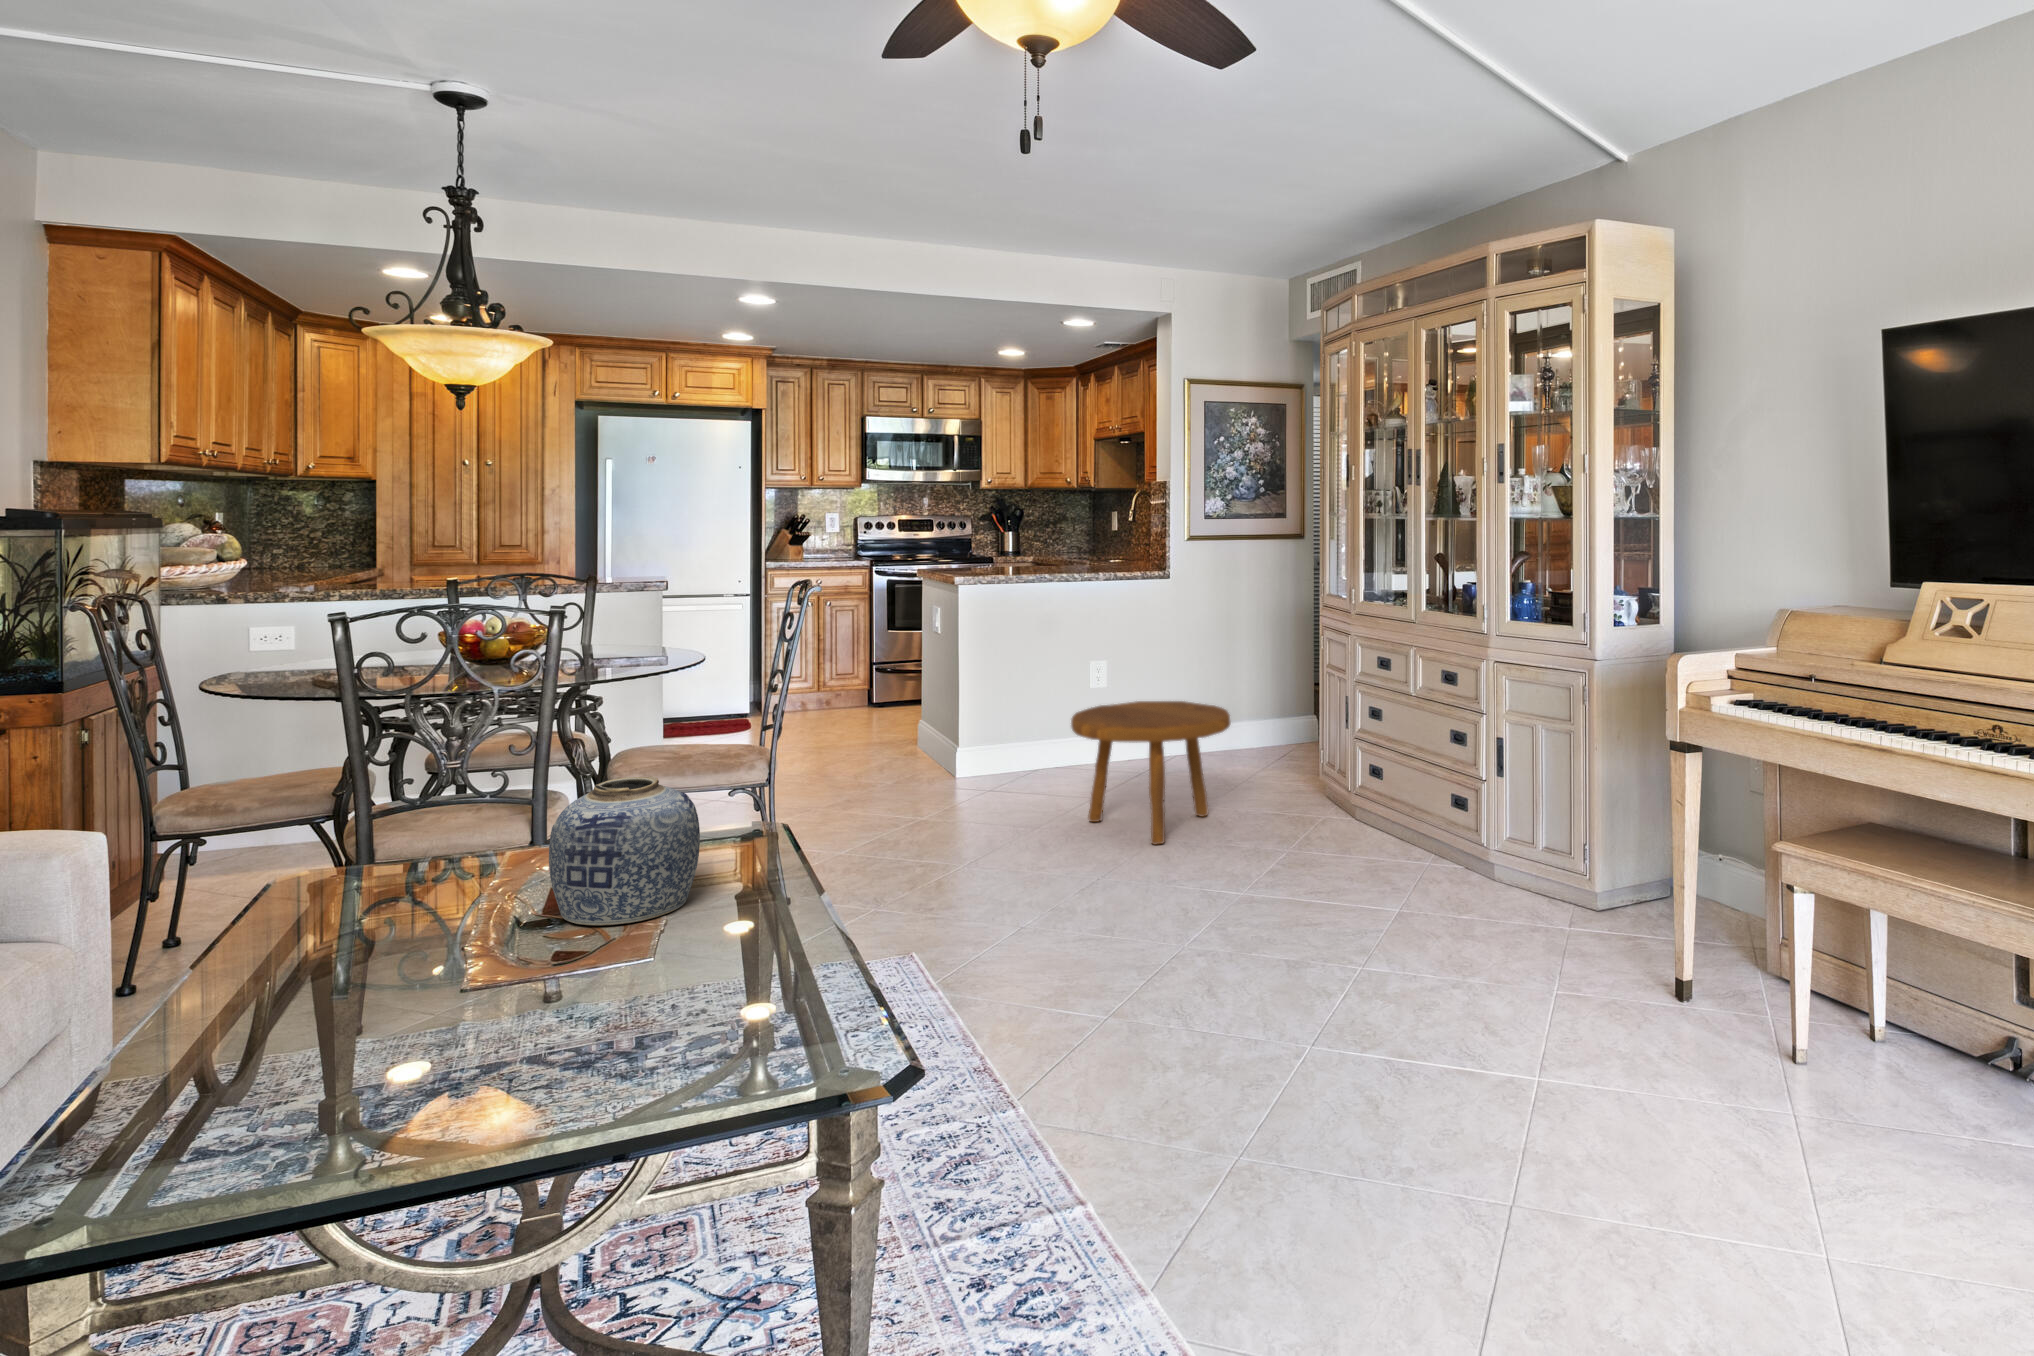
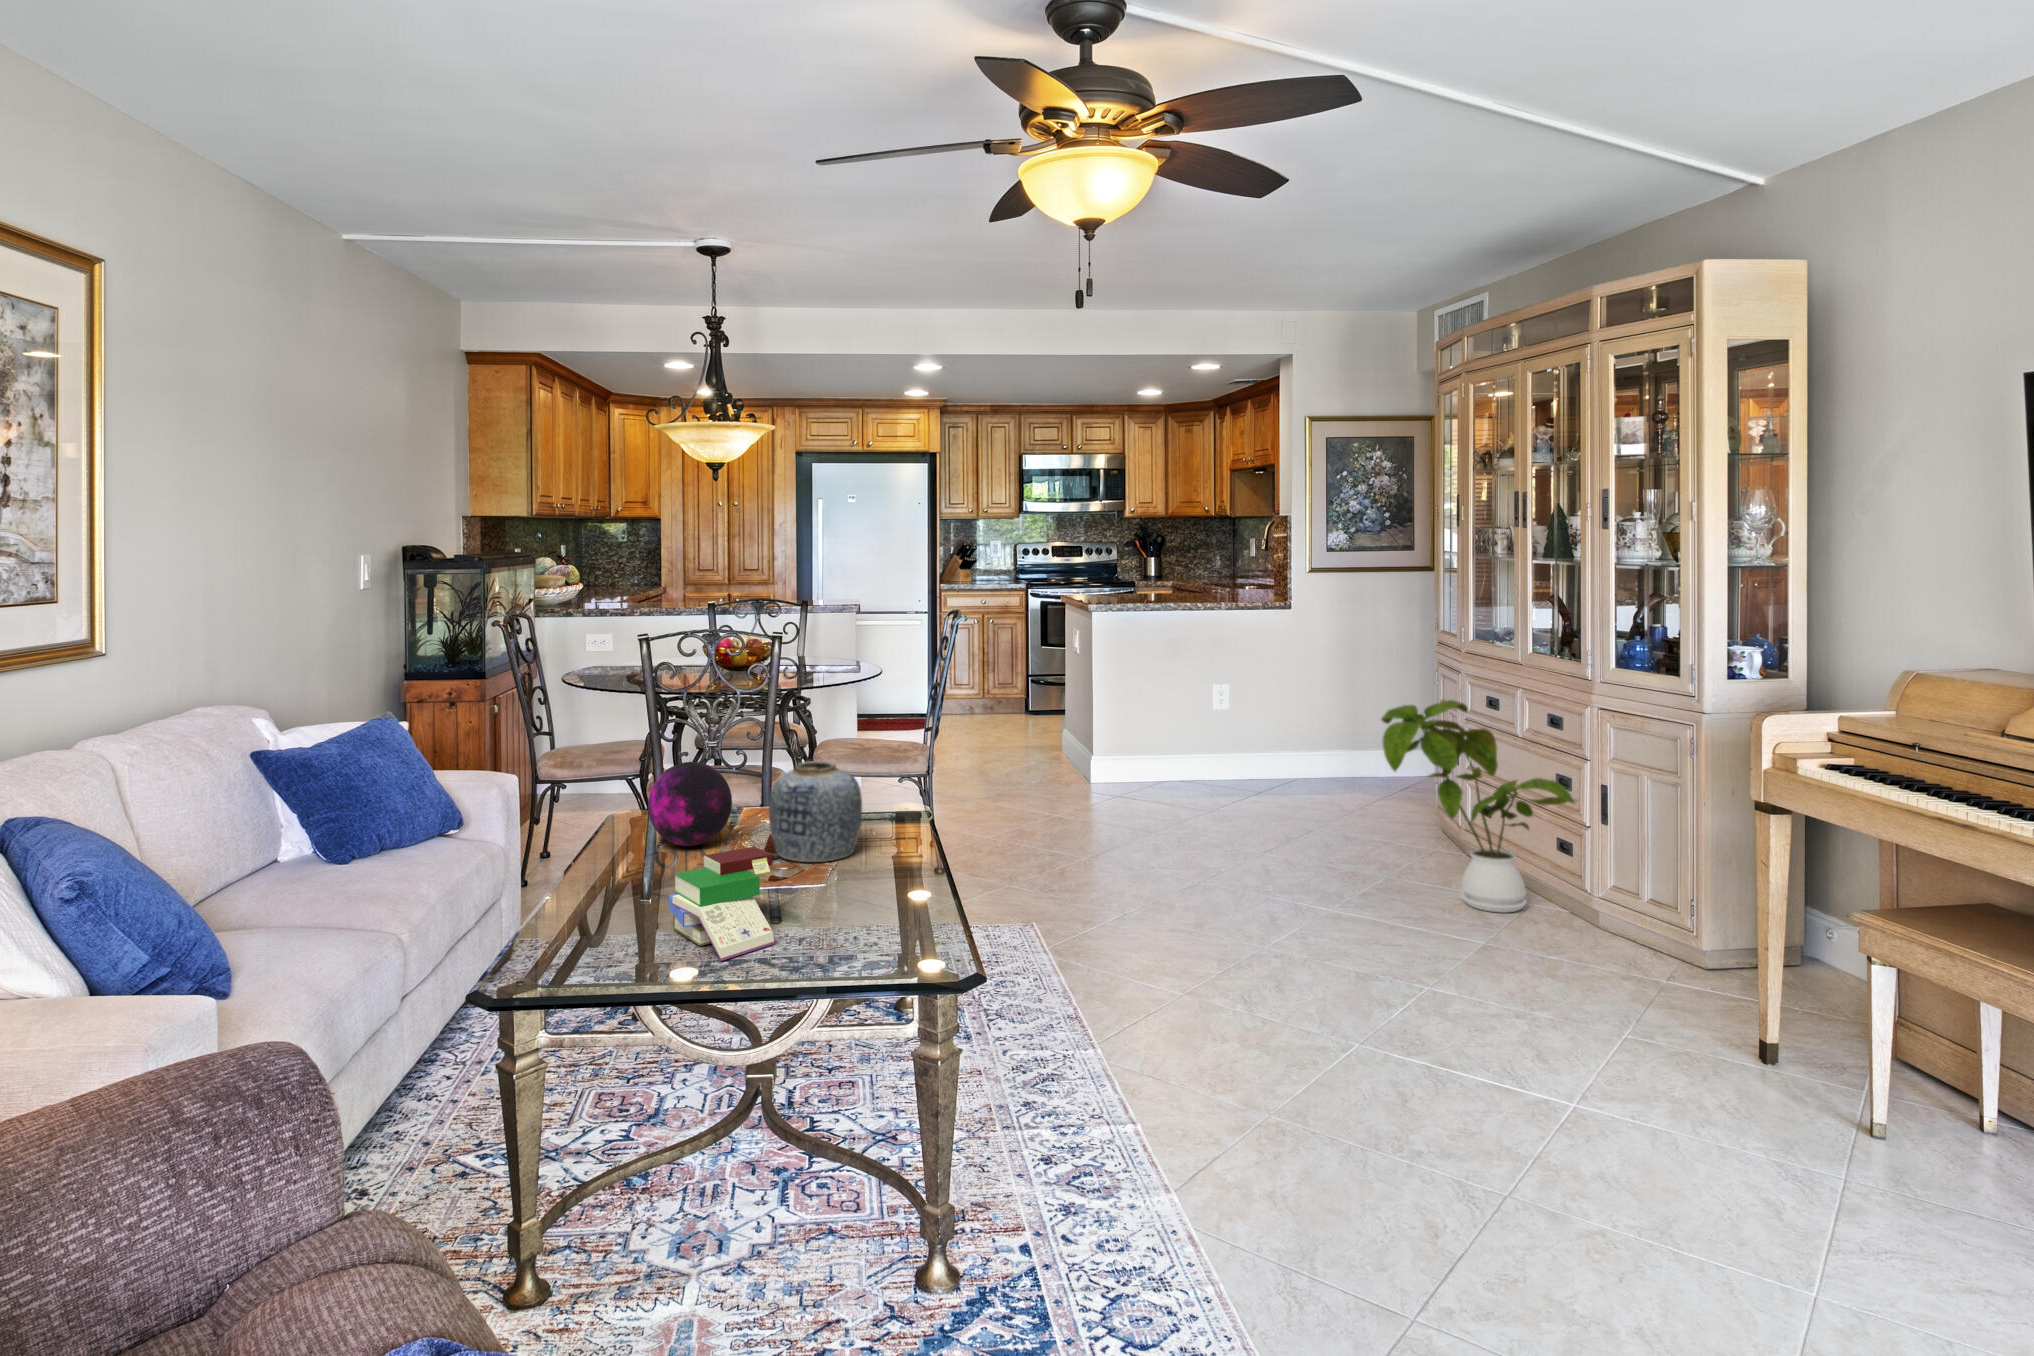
house plant: none [1288,660,1479,873] -> present [1382,700,1575,913]
footstool: present [1071,701,1230,845] -> none [1183,727,1336,861]
decorative orb: none [334,794,485,922] -> present [648,762,732,846]
book: none [363,919,566,1122] -> present [669,847,775,961]

